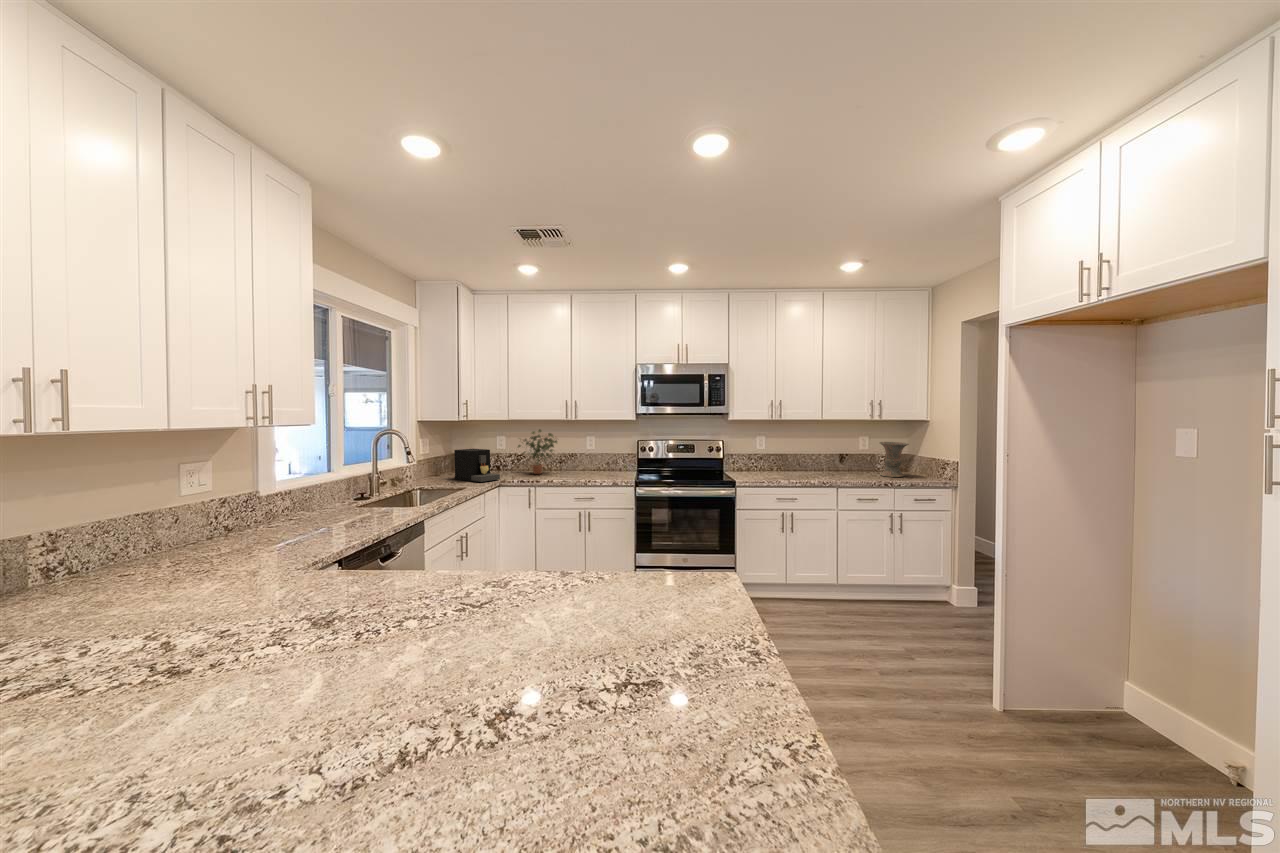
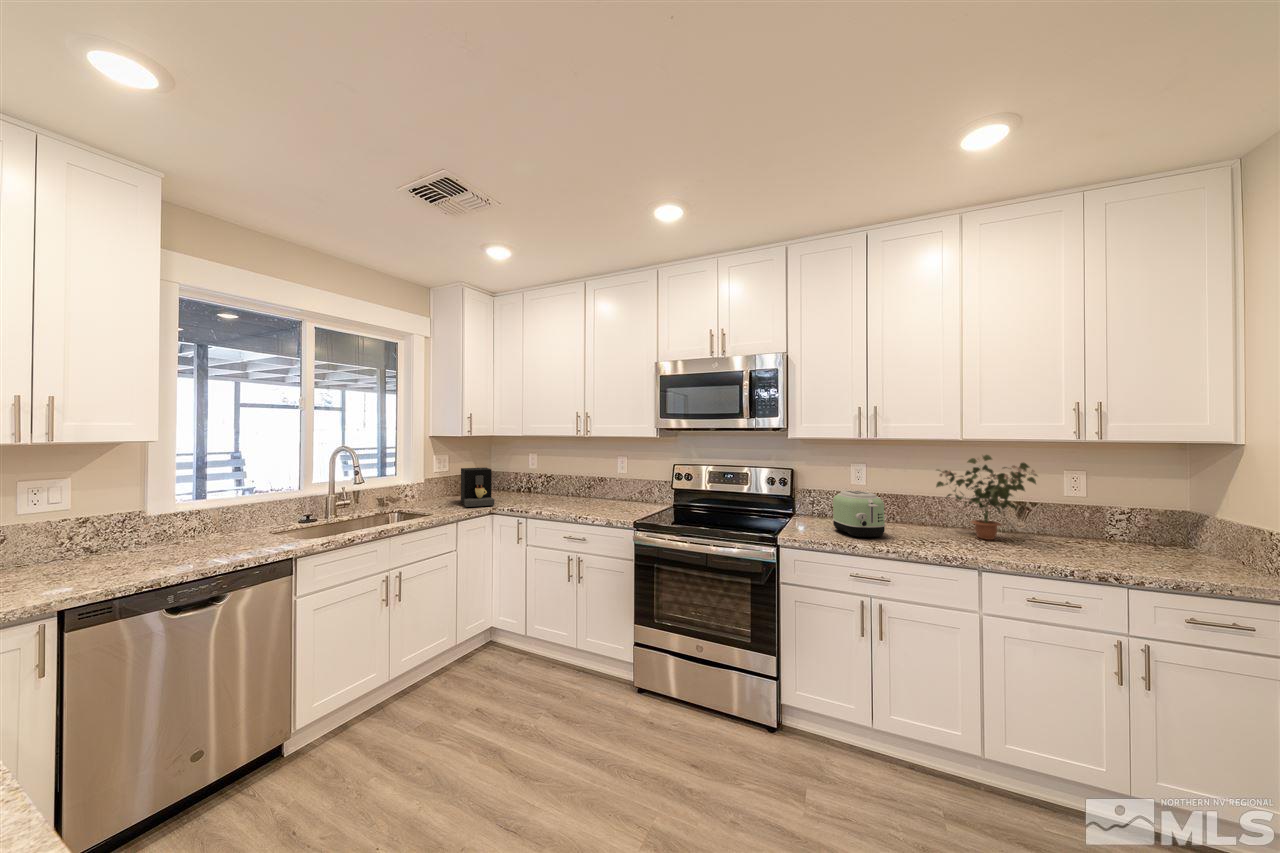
potted plant: present [518,429,557,474] -> present [936,455,1037,540]
vase: present [880,442,909,477] -> none [1098,484,1176,561]
toaster: none [757,452,789,478] -> present [832,491,886,537]

